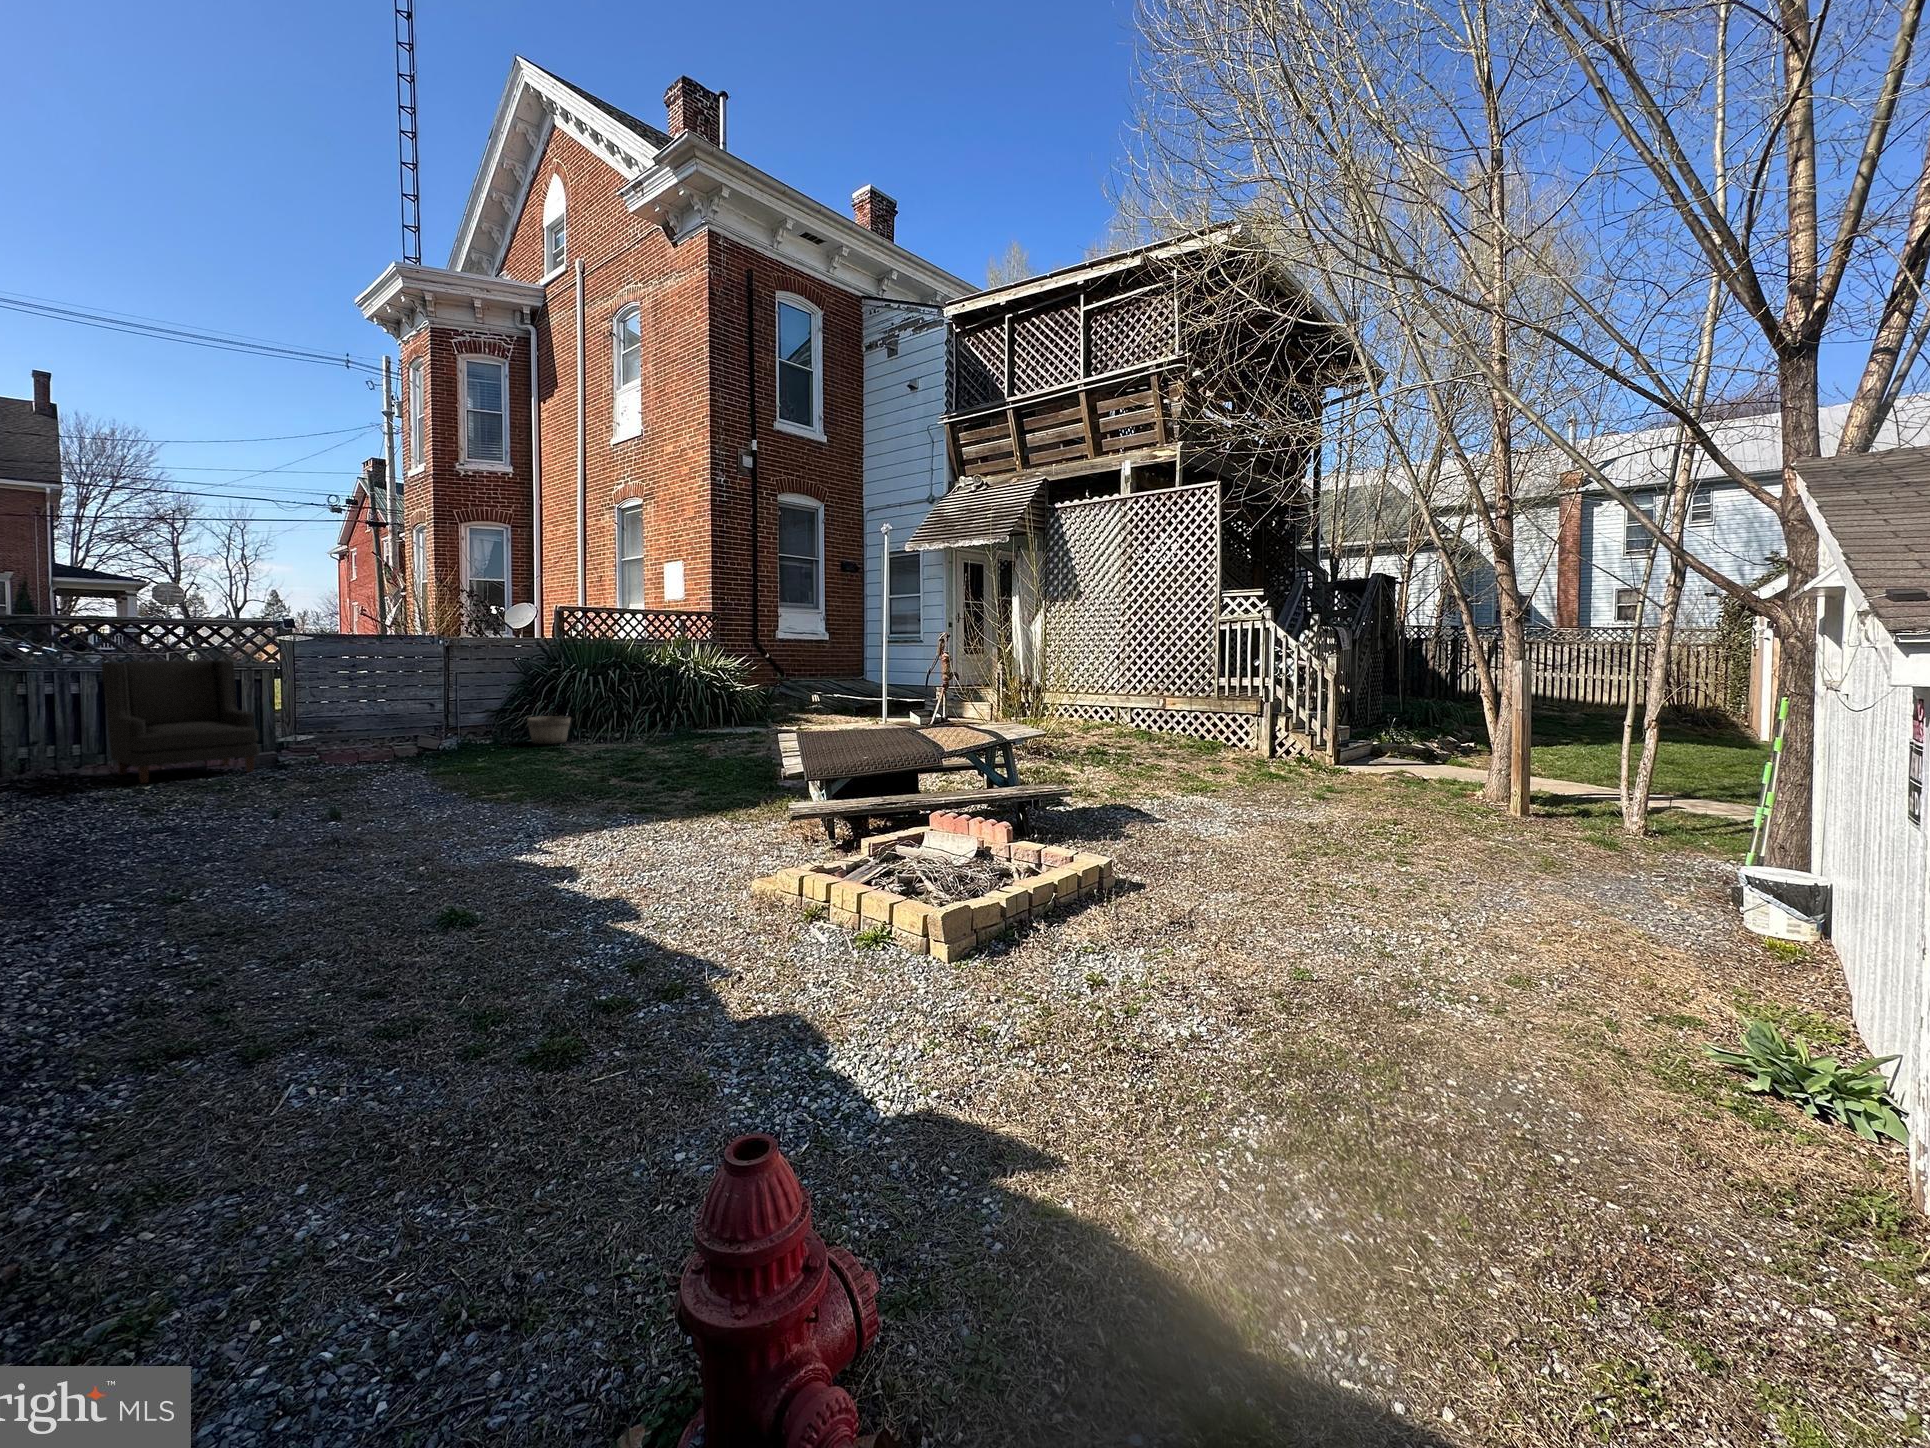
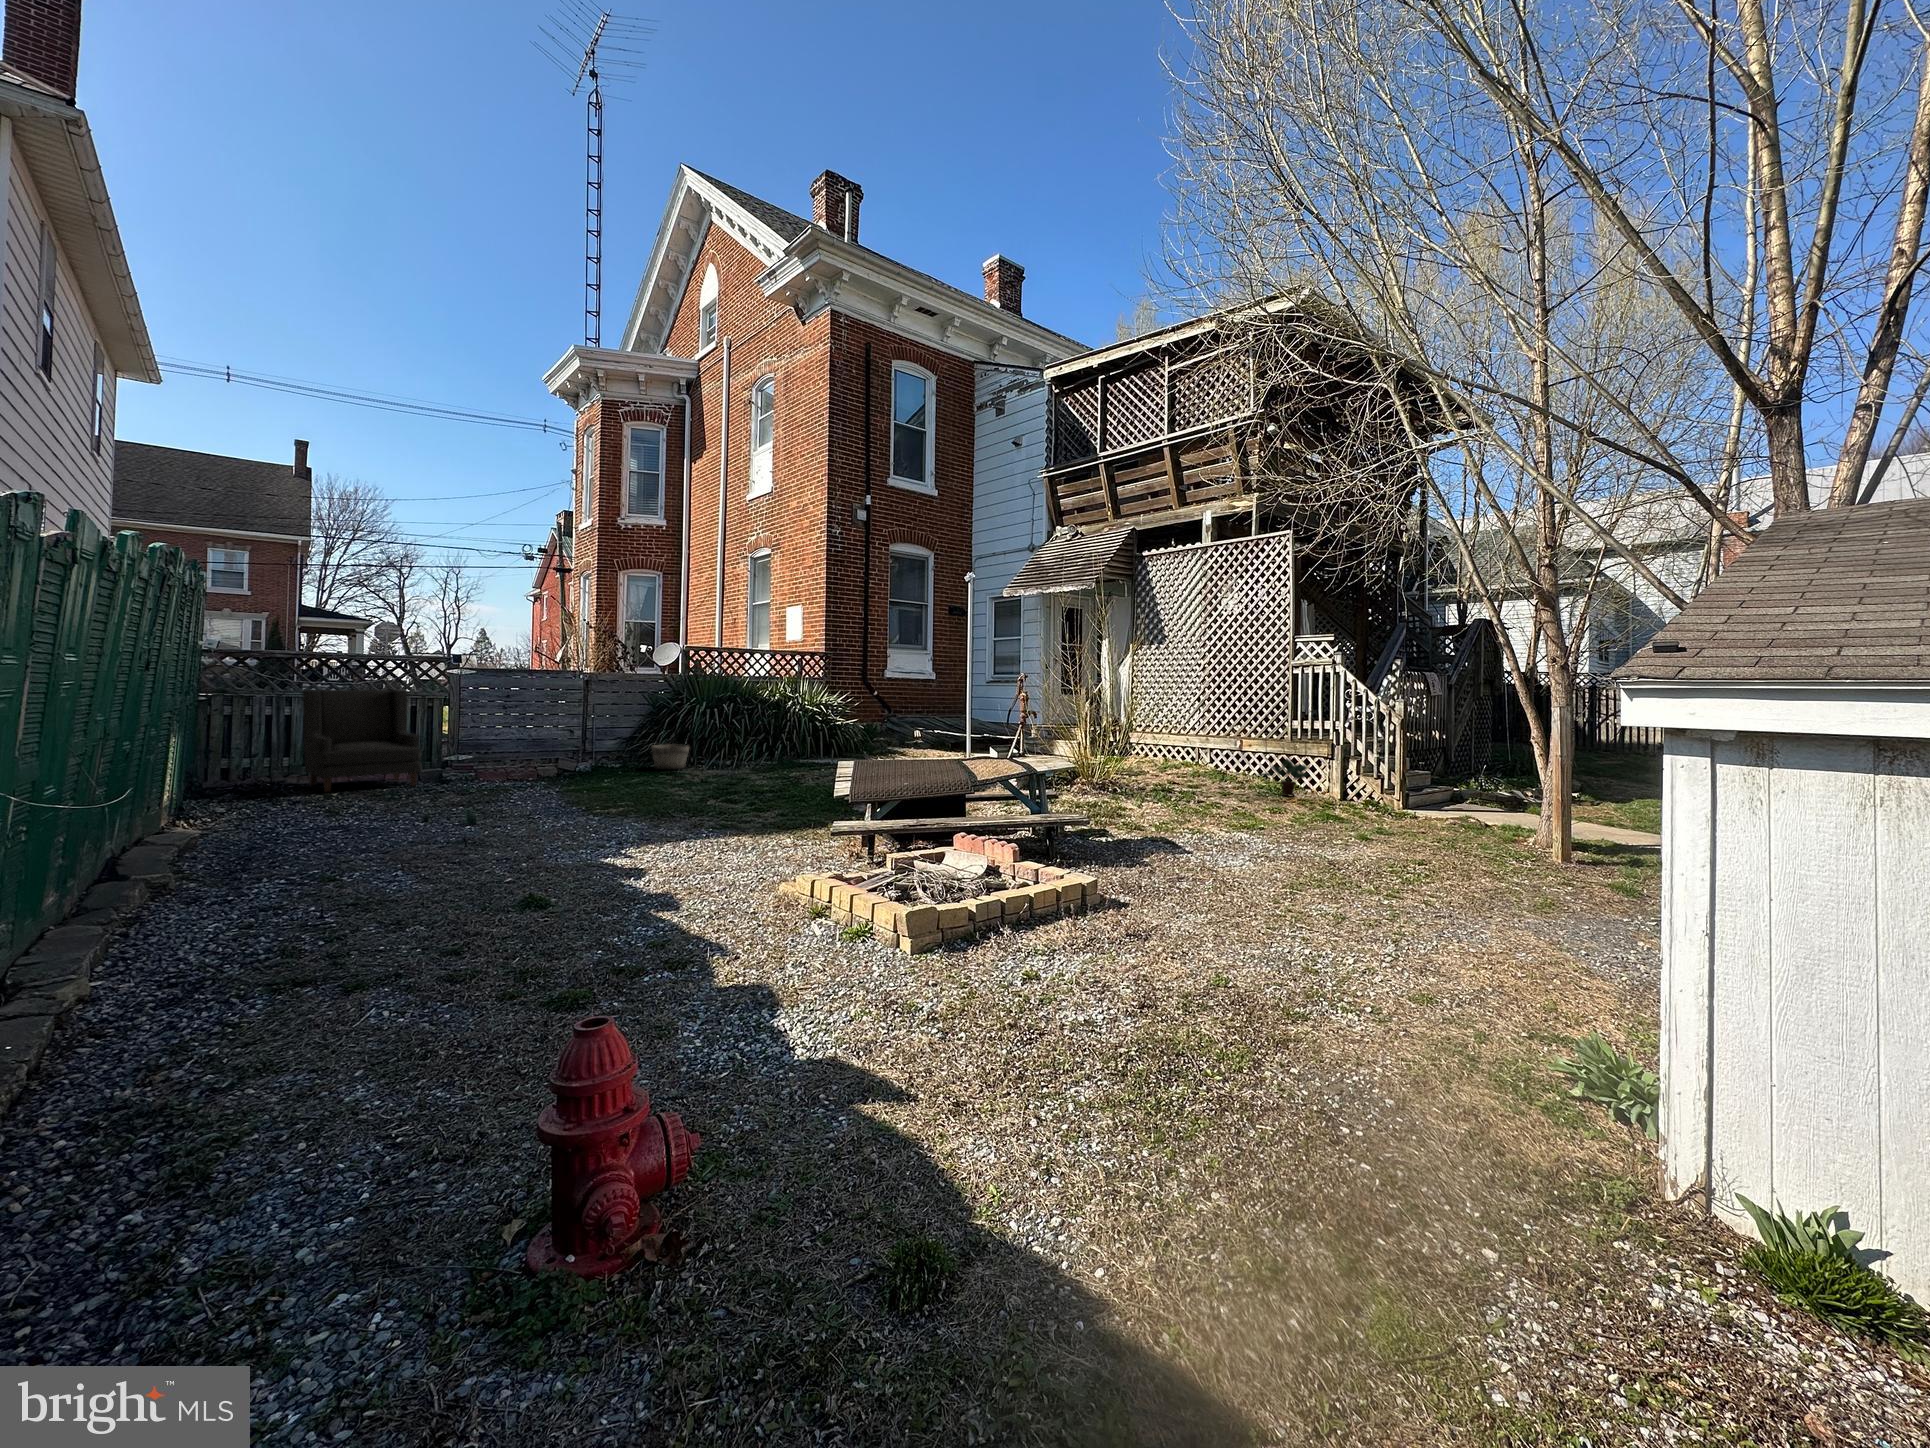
potted plant: none [1184,717,1242,757] -> present [1256,759,1308,797]

